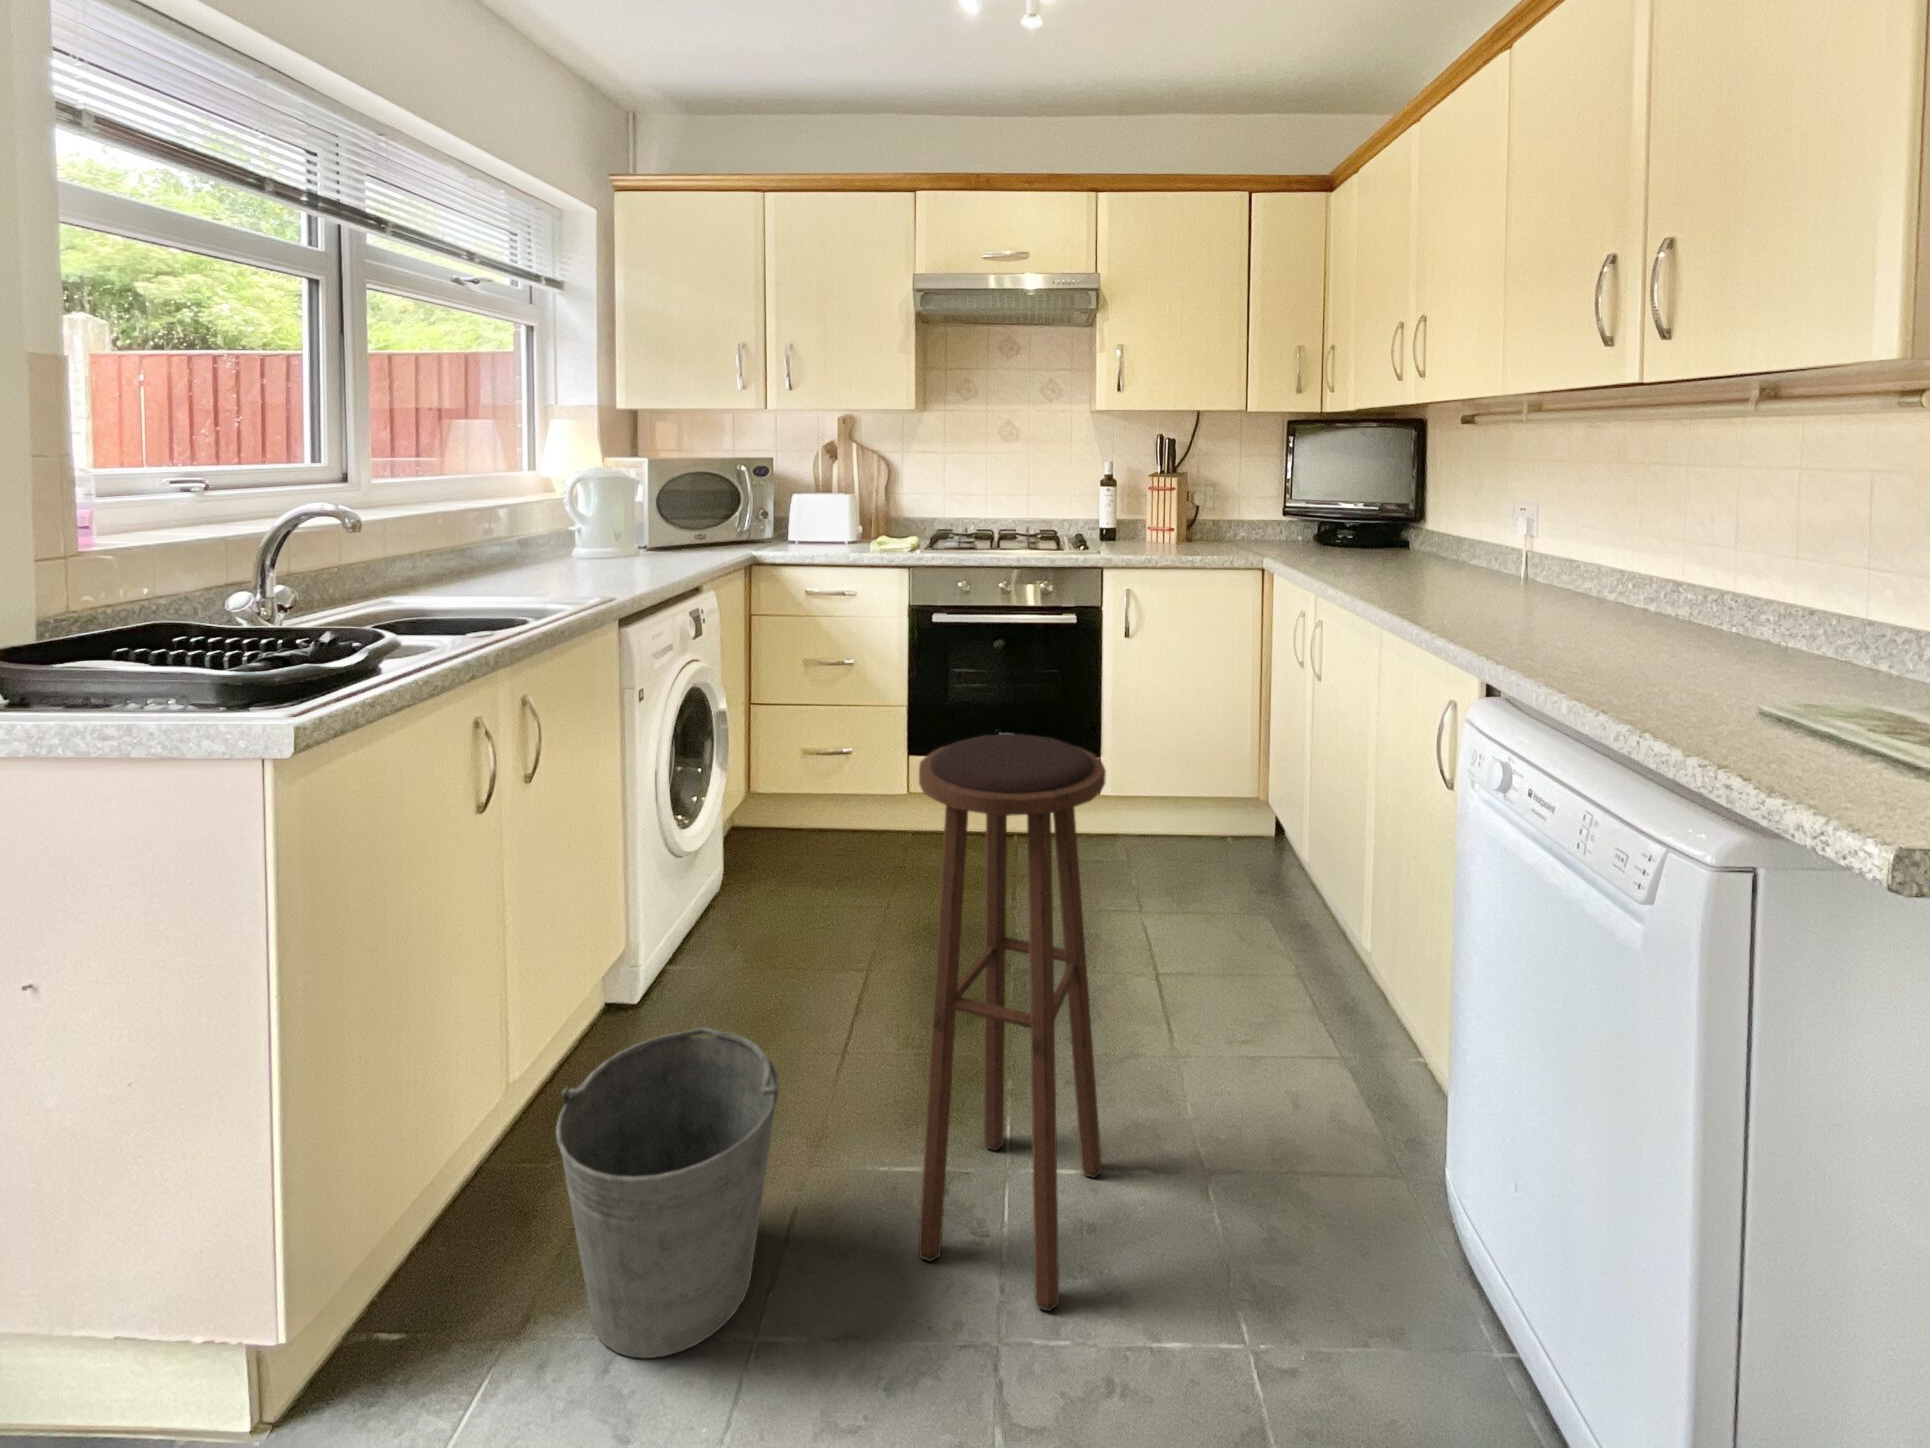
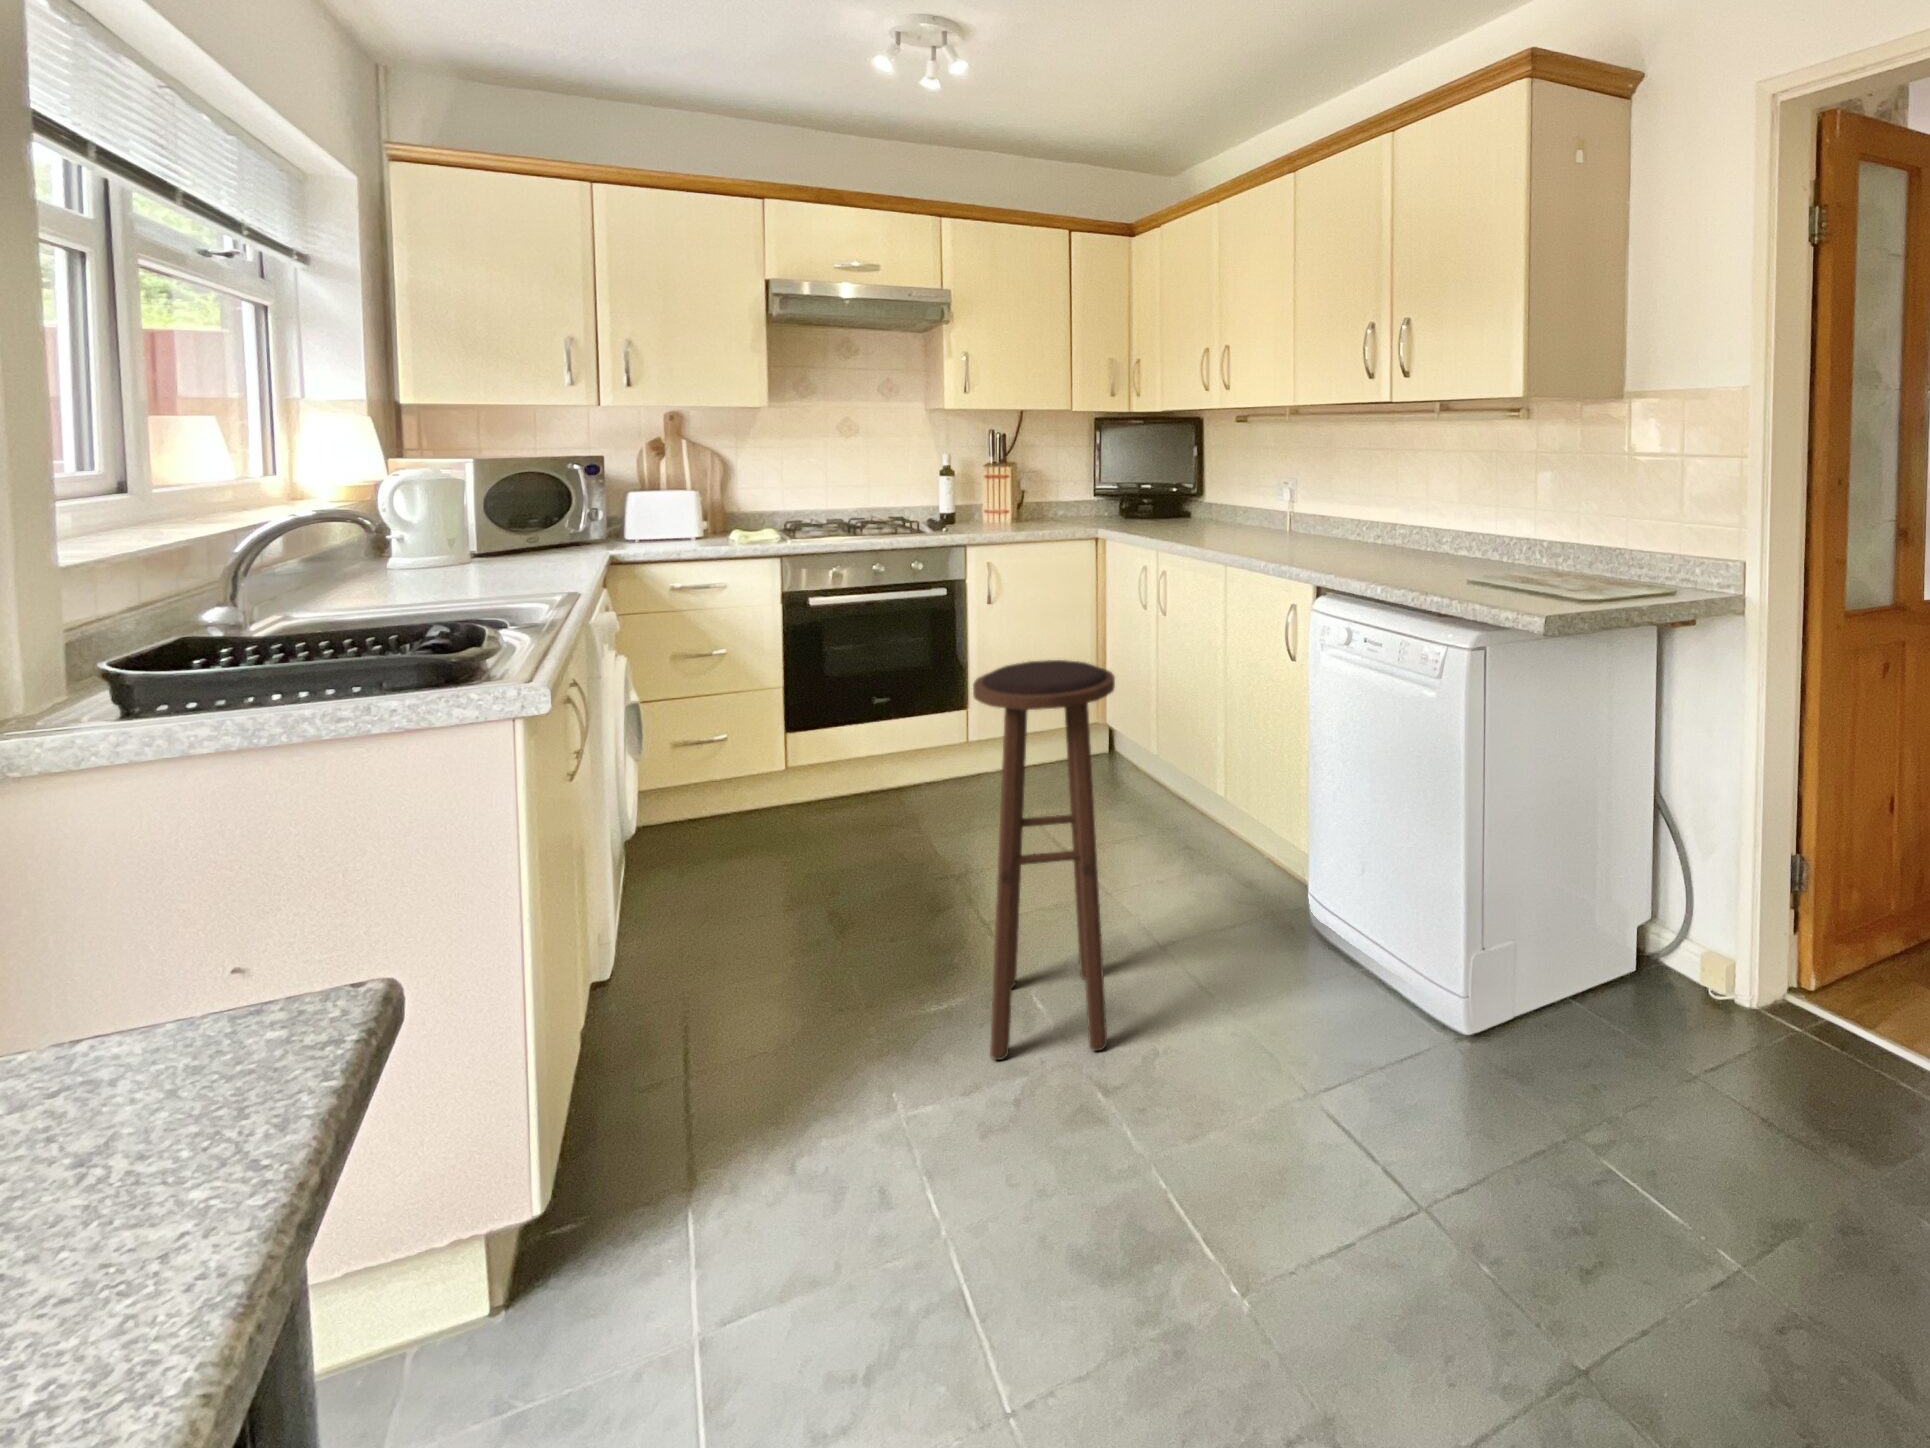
bucket: present [556,1028,780,1358] -> none [690,943,892,1202]

